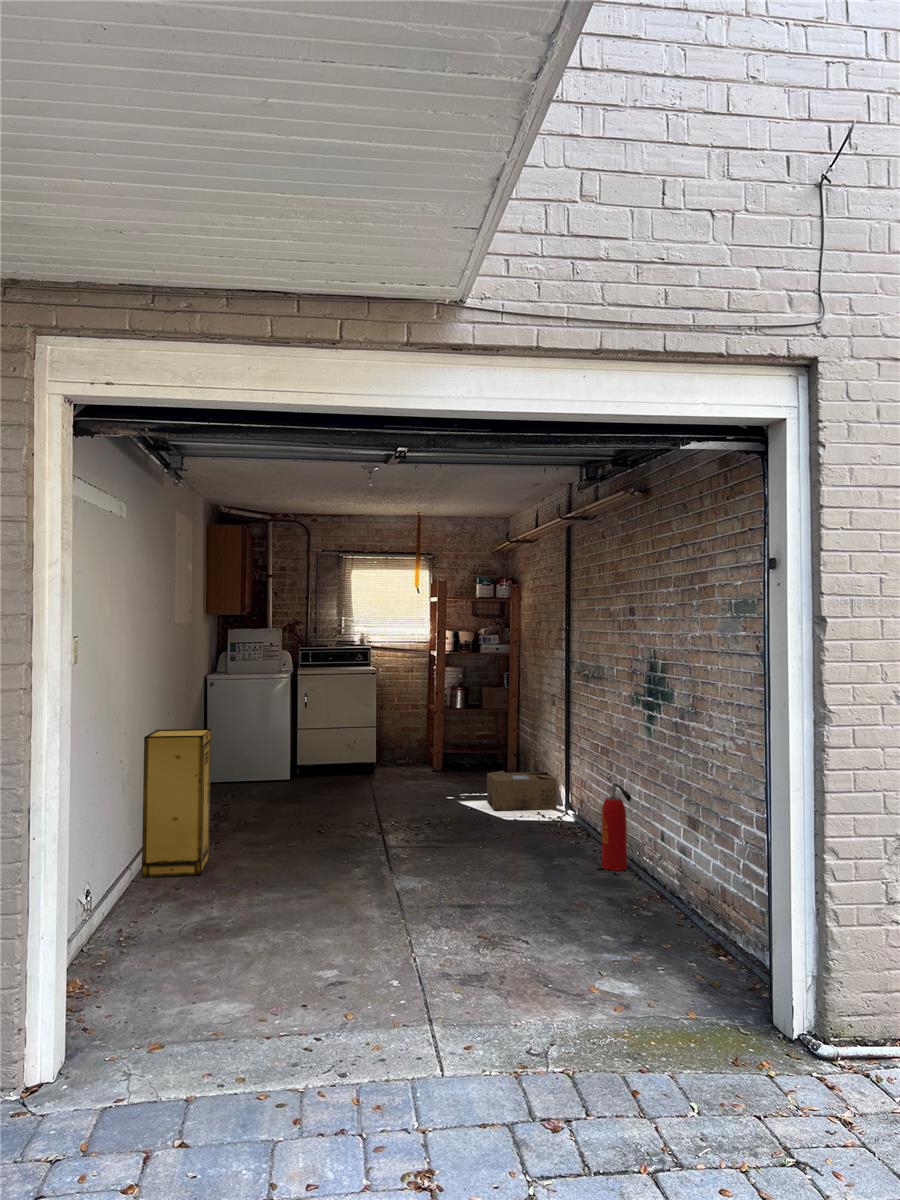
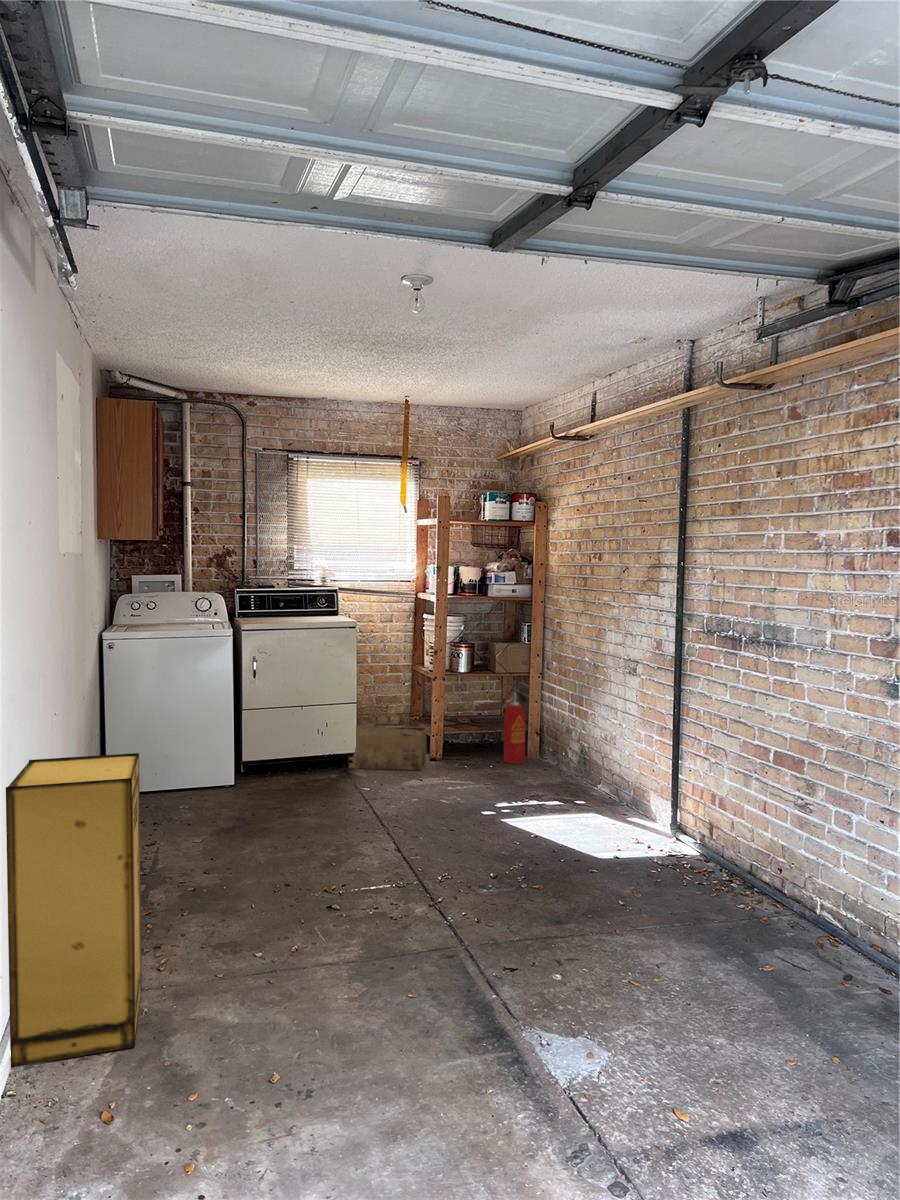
cardboard box: present [487,771,557,811] -> present [349,723,427,770]
fire extinguisher: present [601,783,631,871] -> present [504,692,526,764]

